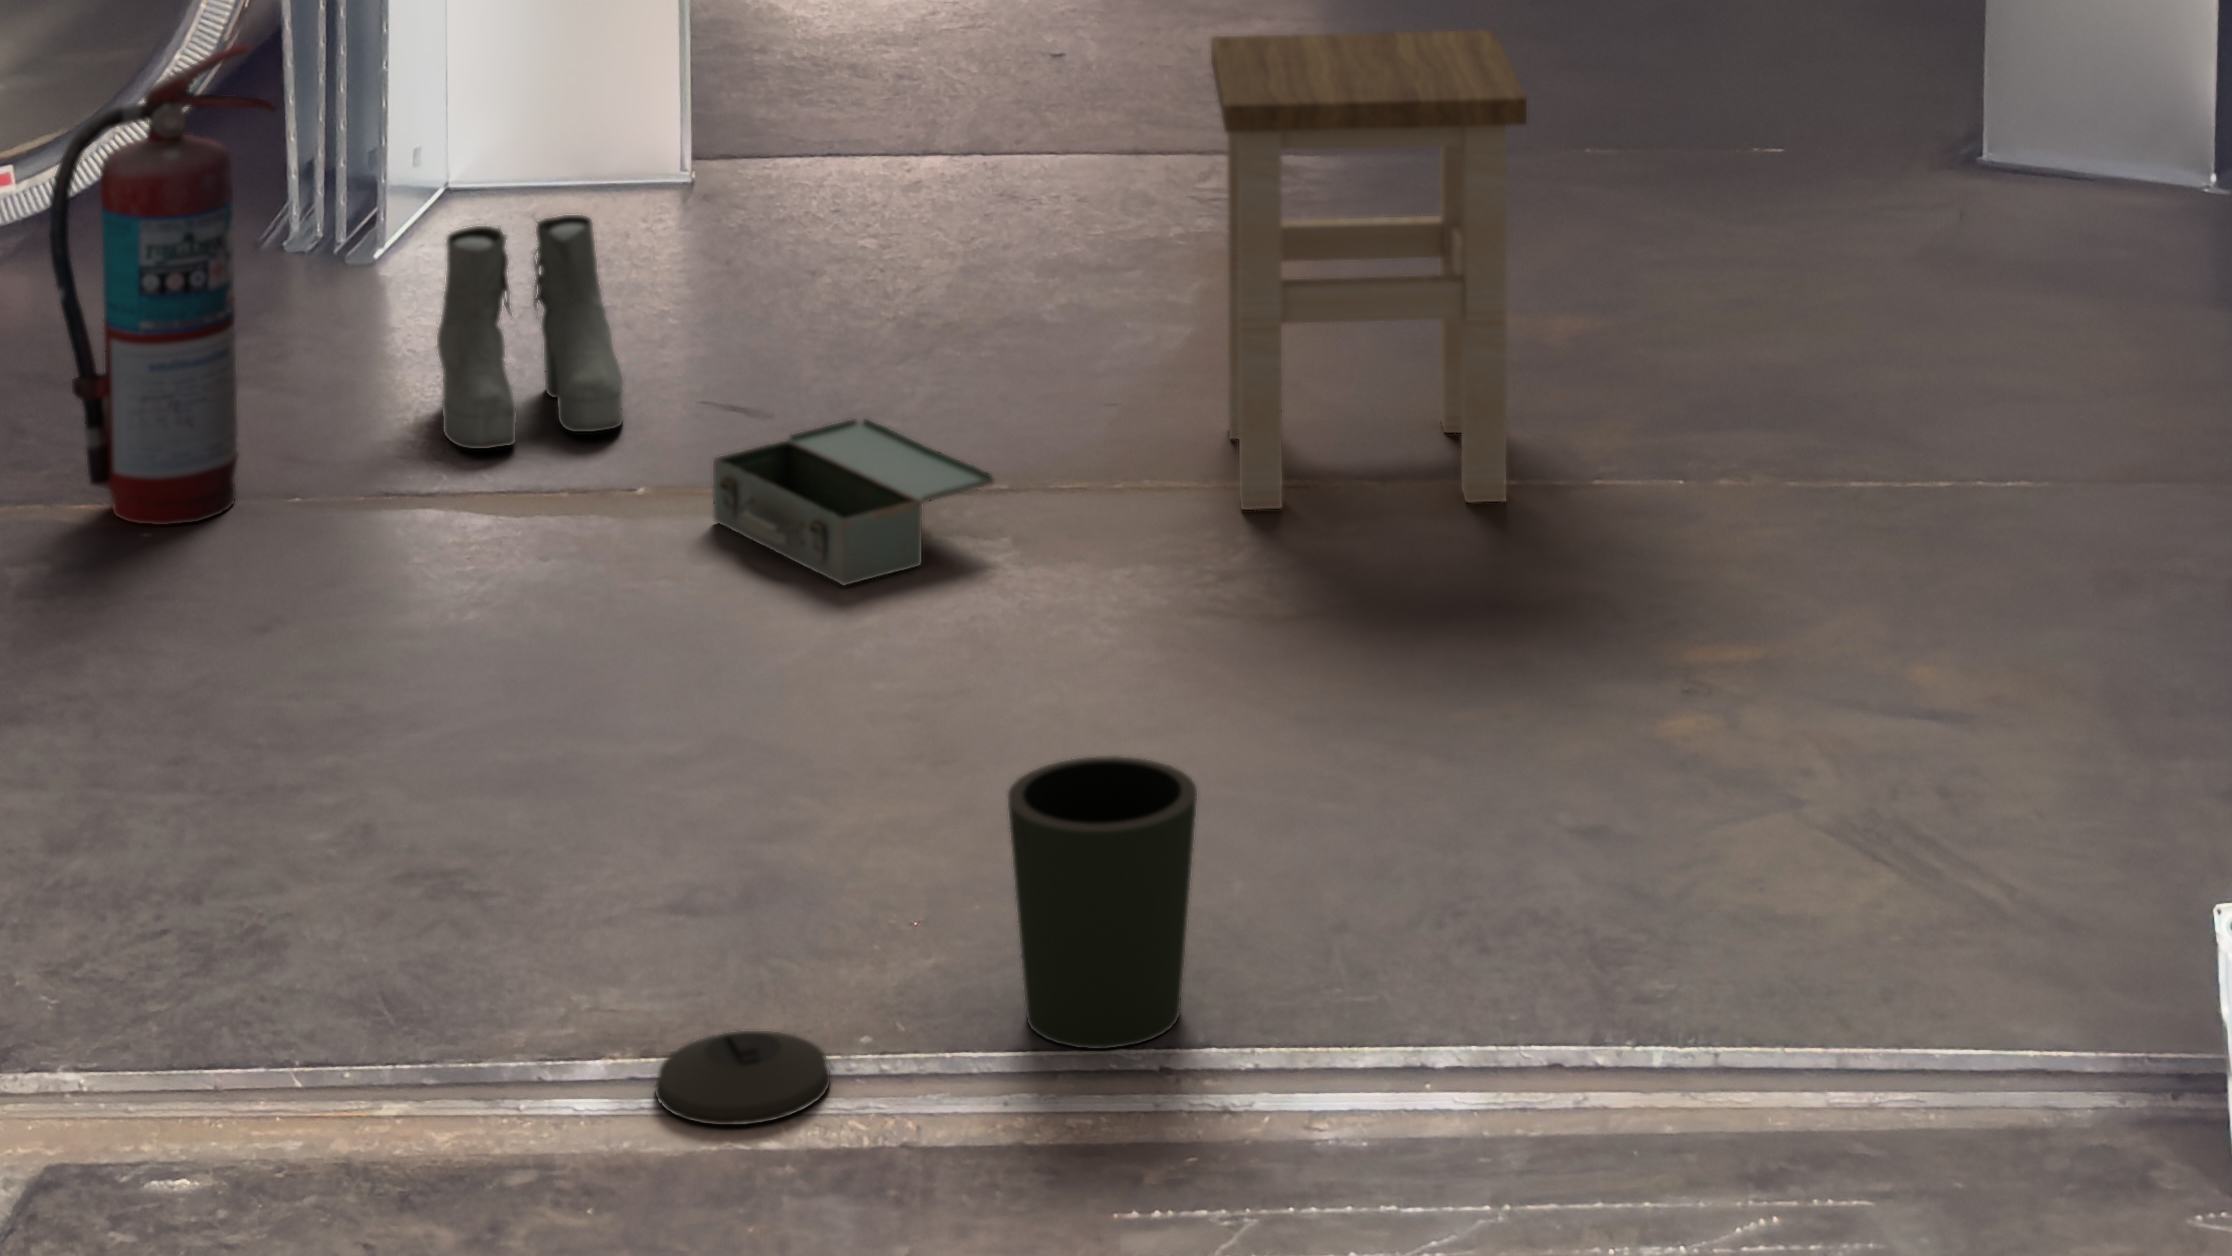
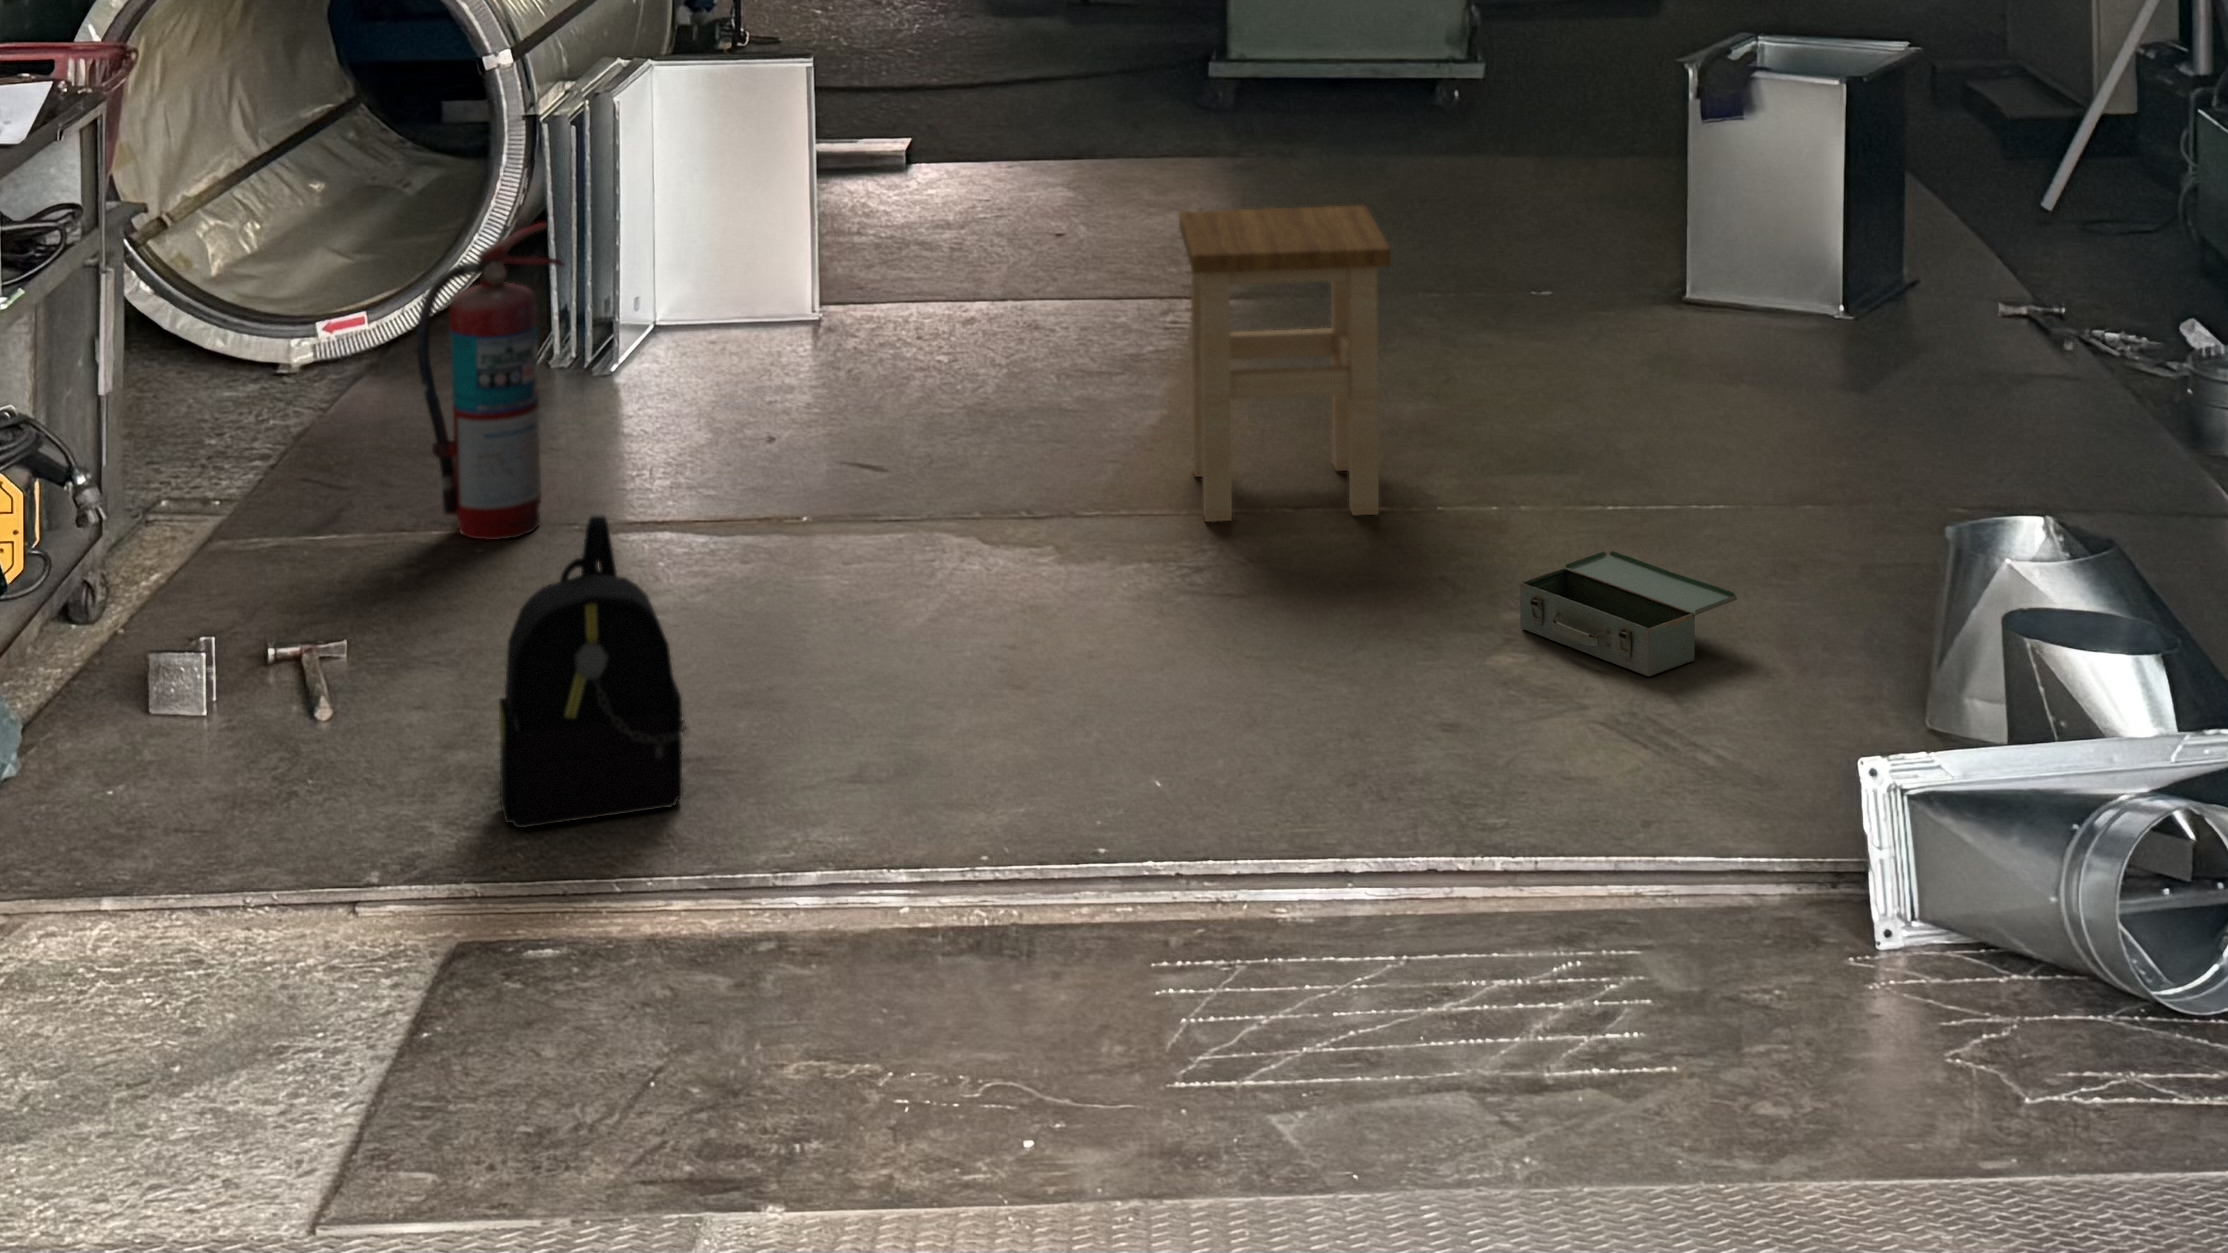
boots: present [437,215,623,449] -> none [668,334,792,489]
toolbox: present [713,419,994,585] -> present [1520,551,1737,676]
backpack: none [129,502,420,985] -> present [499,516,687,828]
trash can: present [655,756,1197,1125] -> none [851,672,1197,909]

